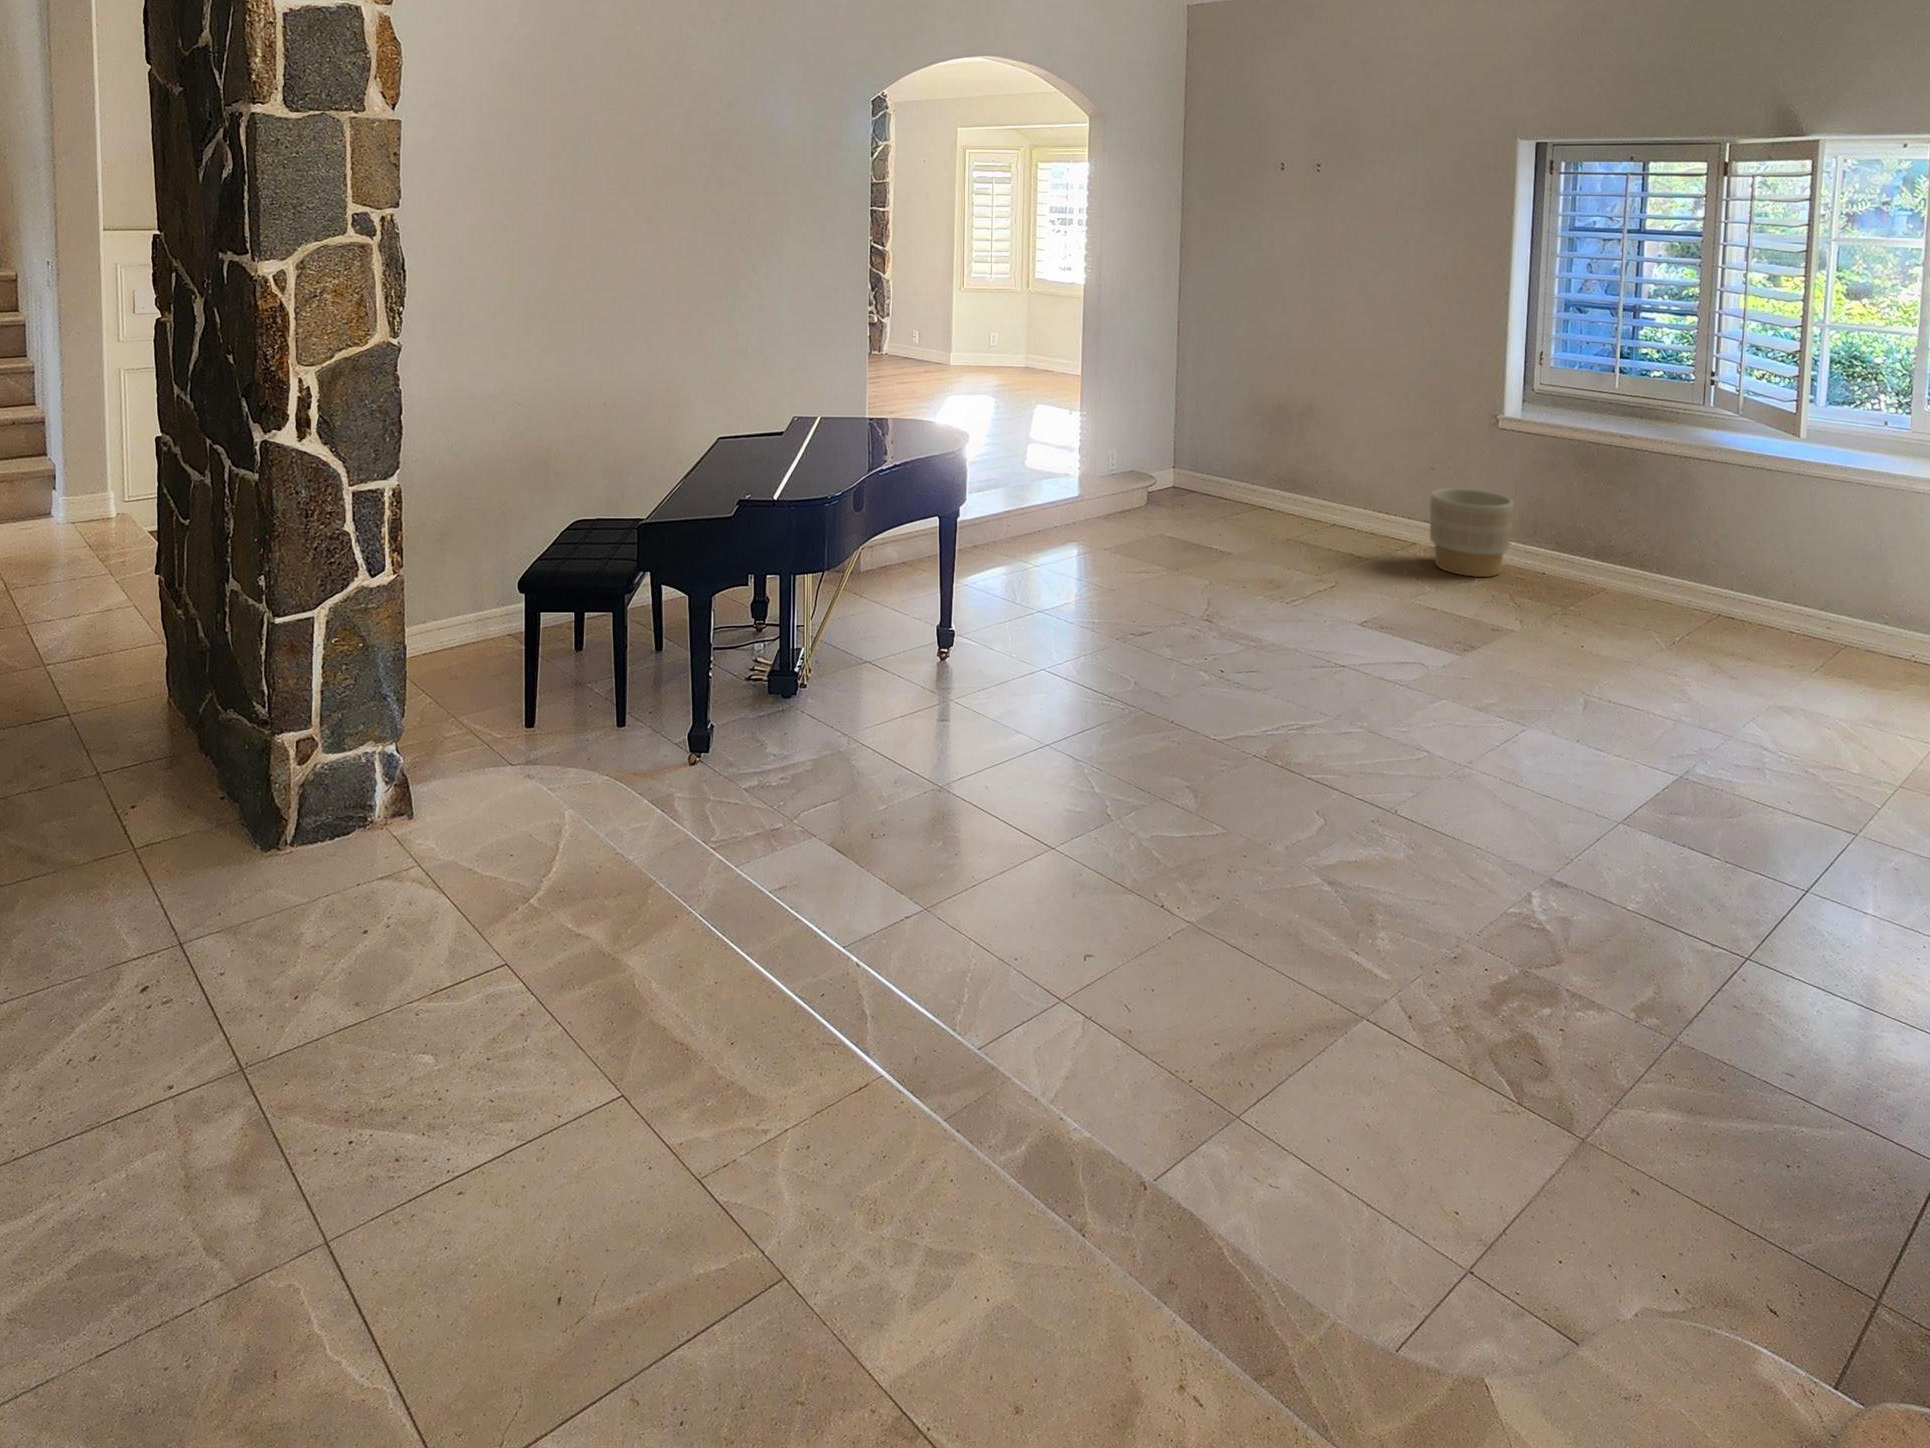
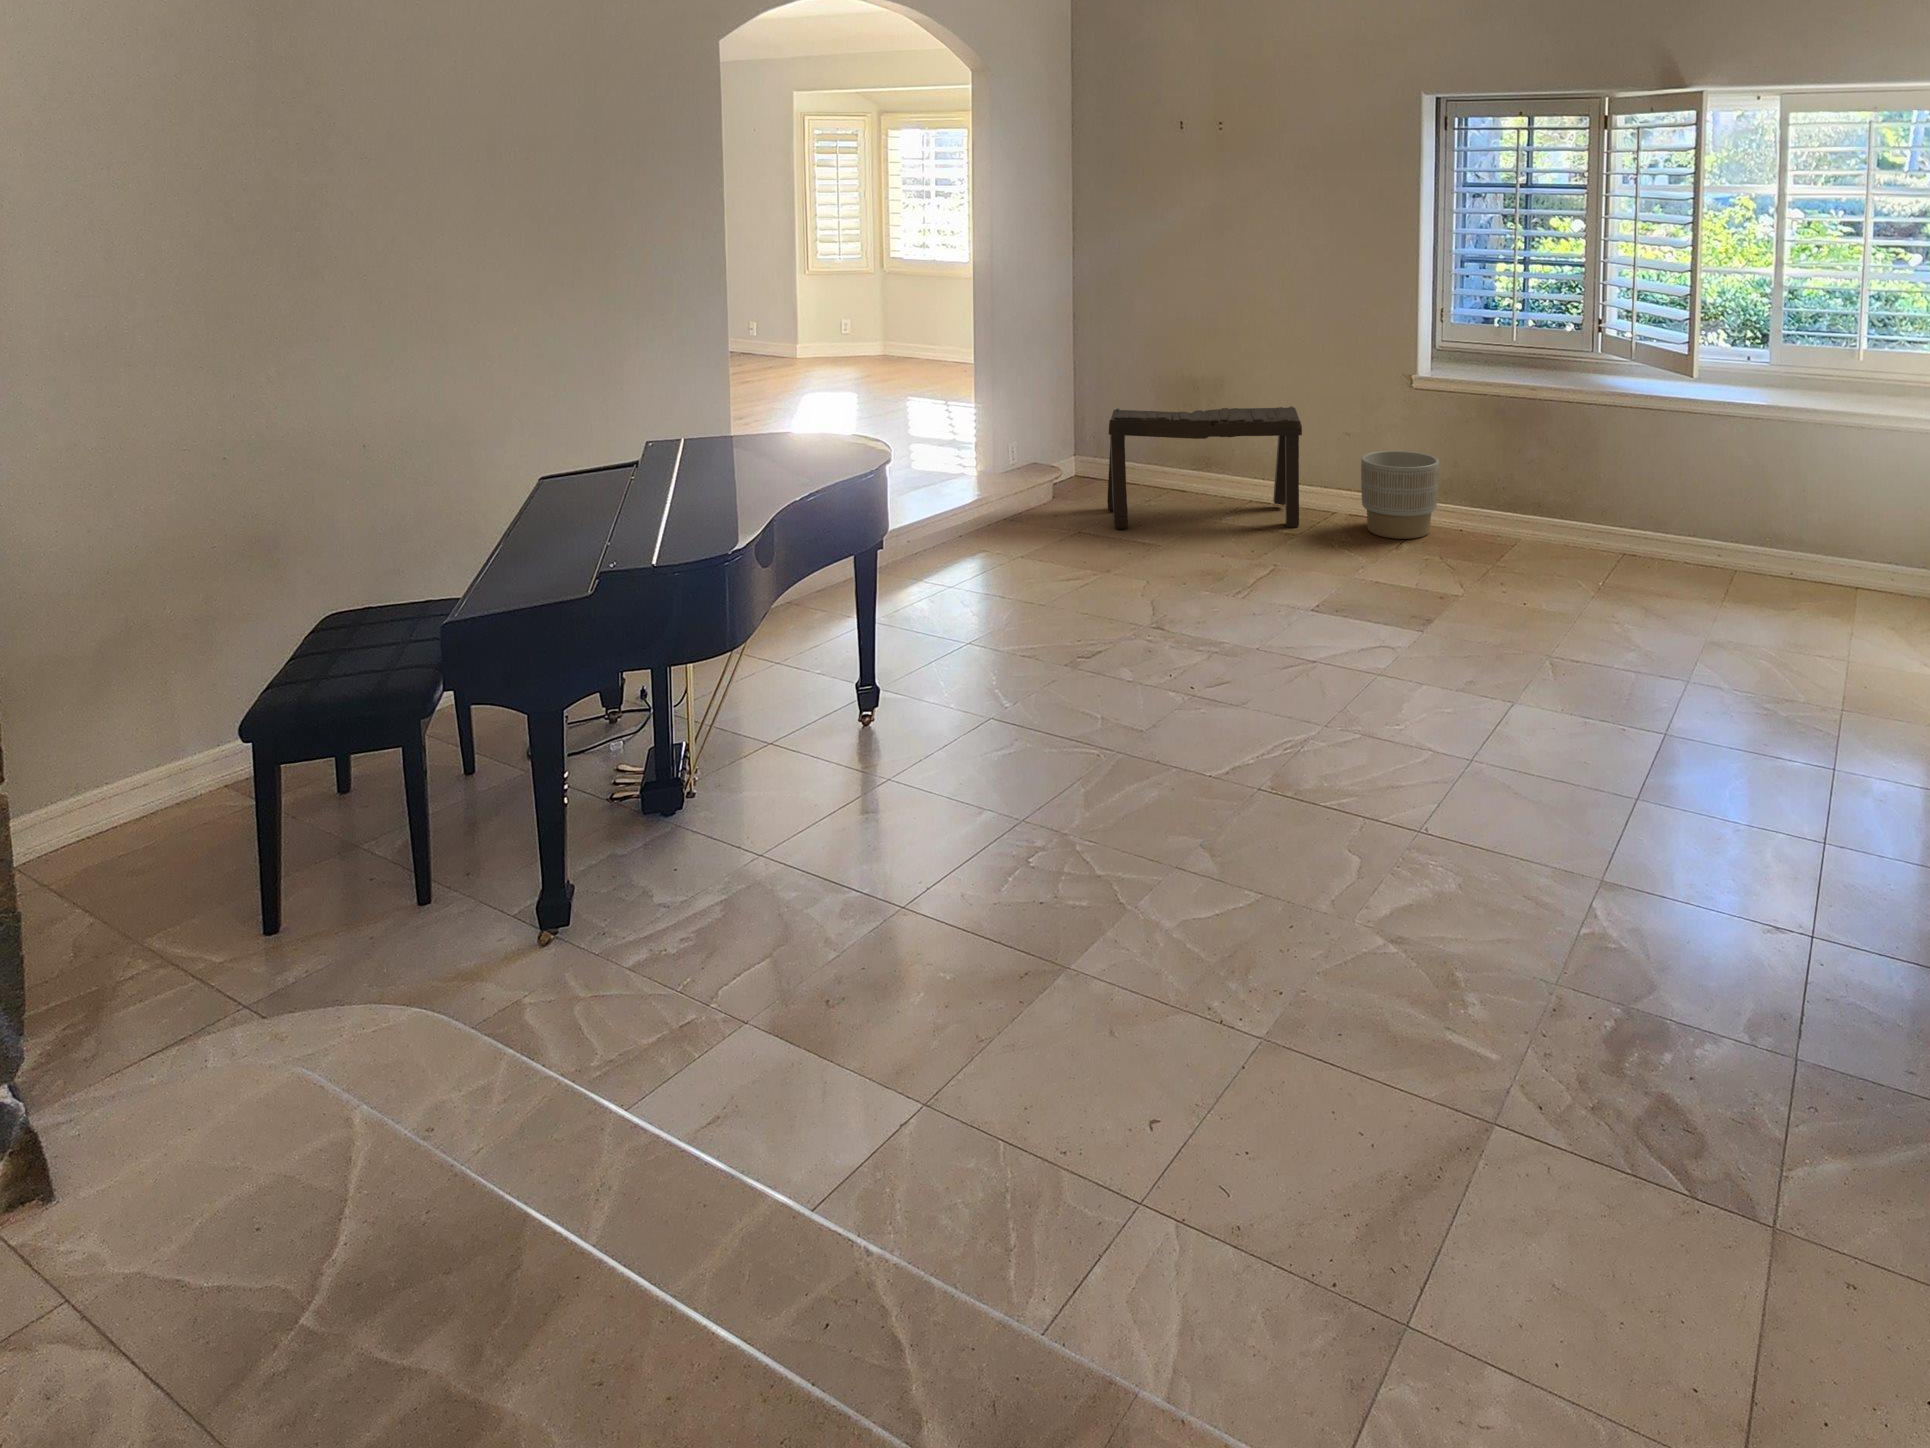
bench: none [1183,426,1373,553] -> present [1107,406,1302,529]

